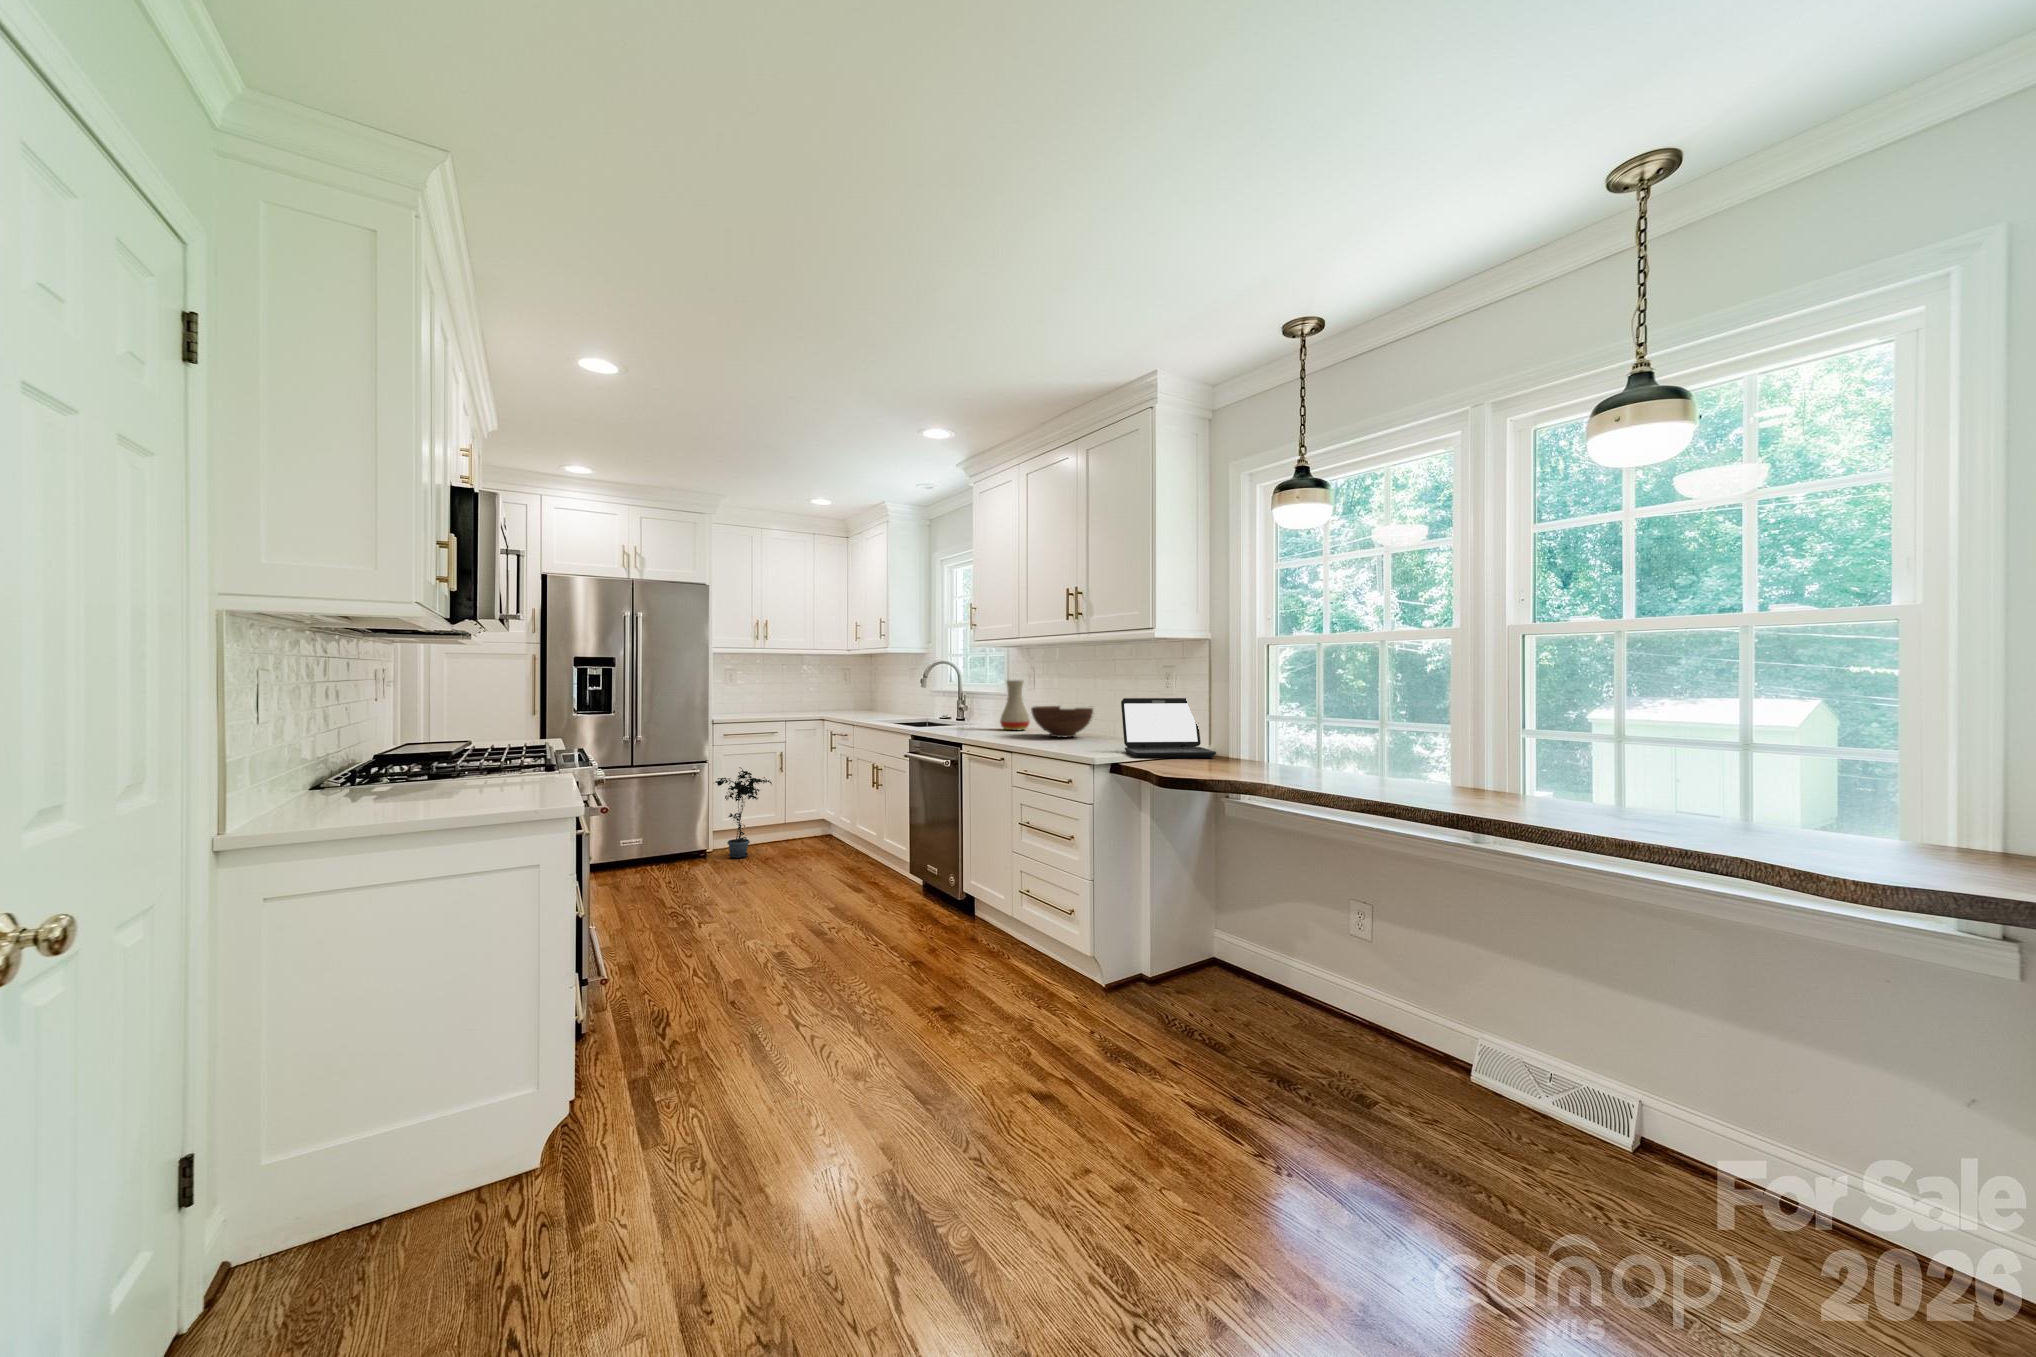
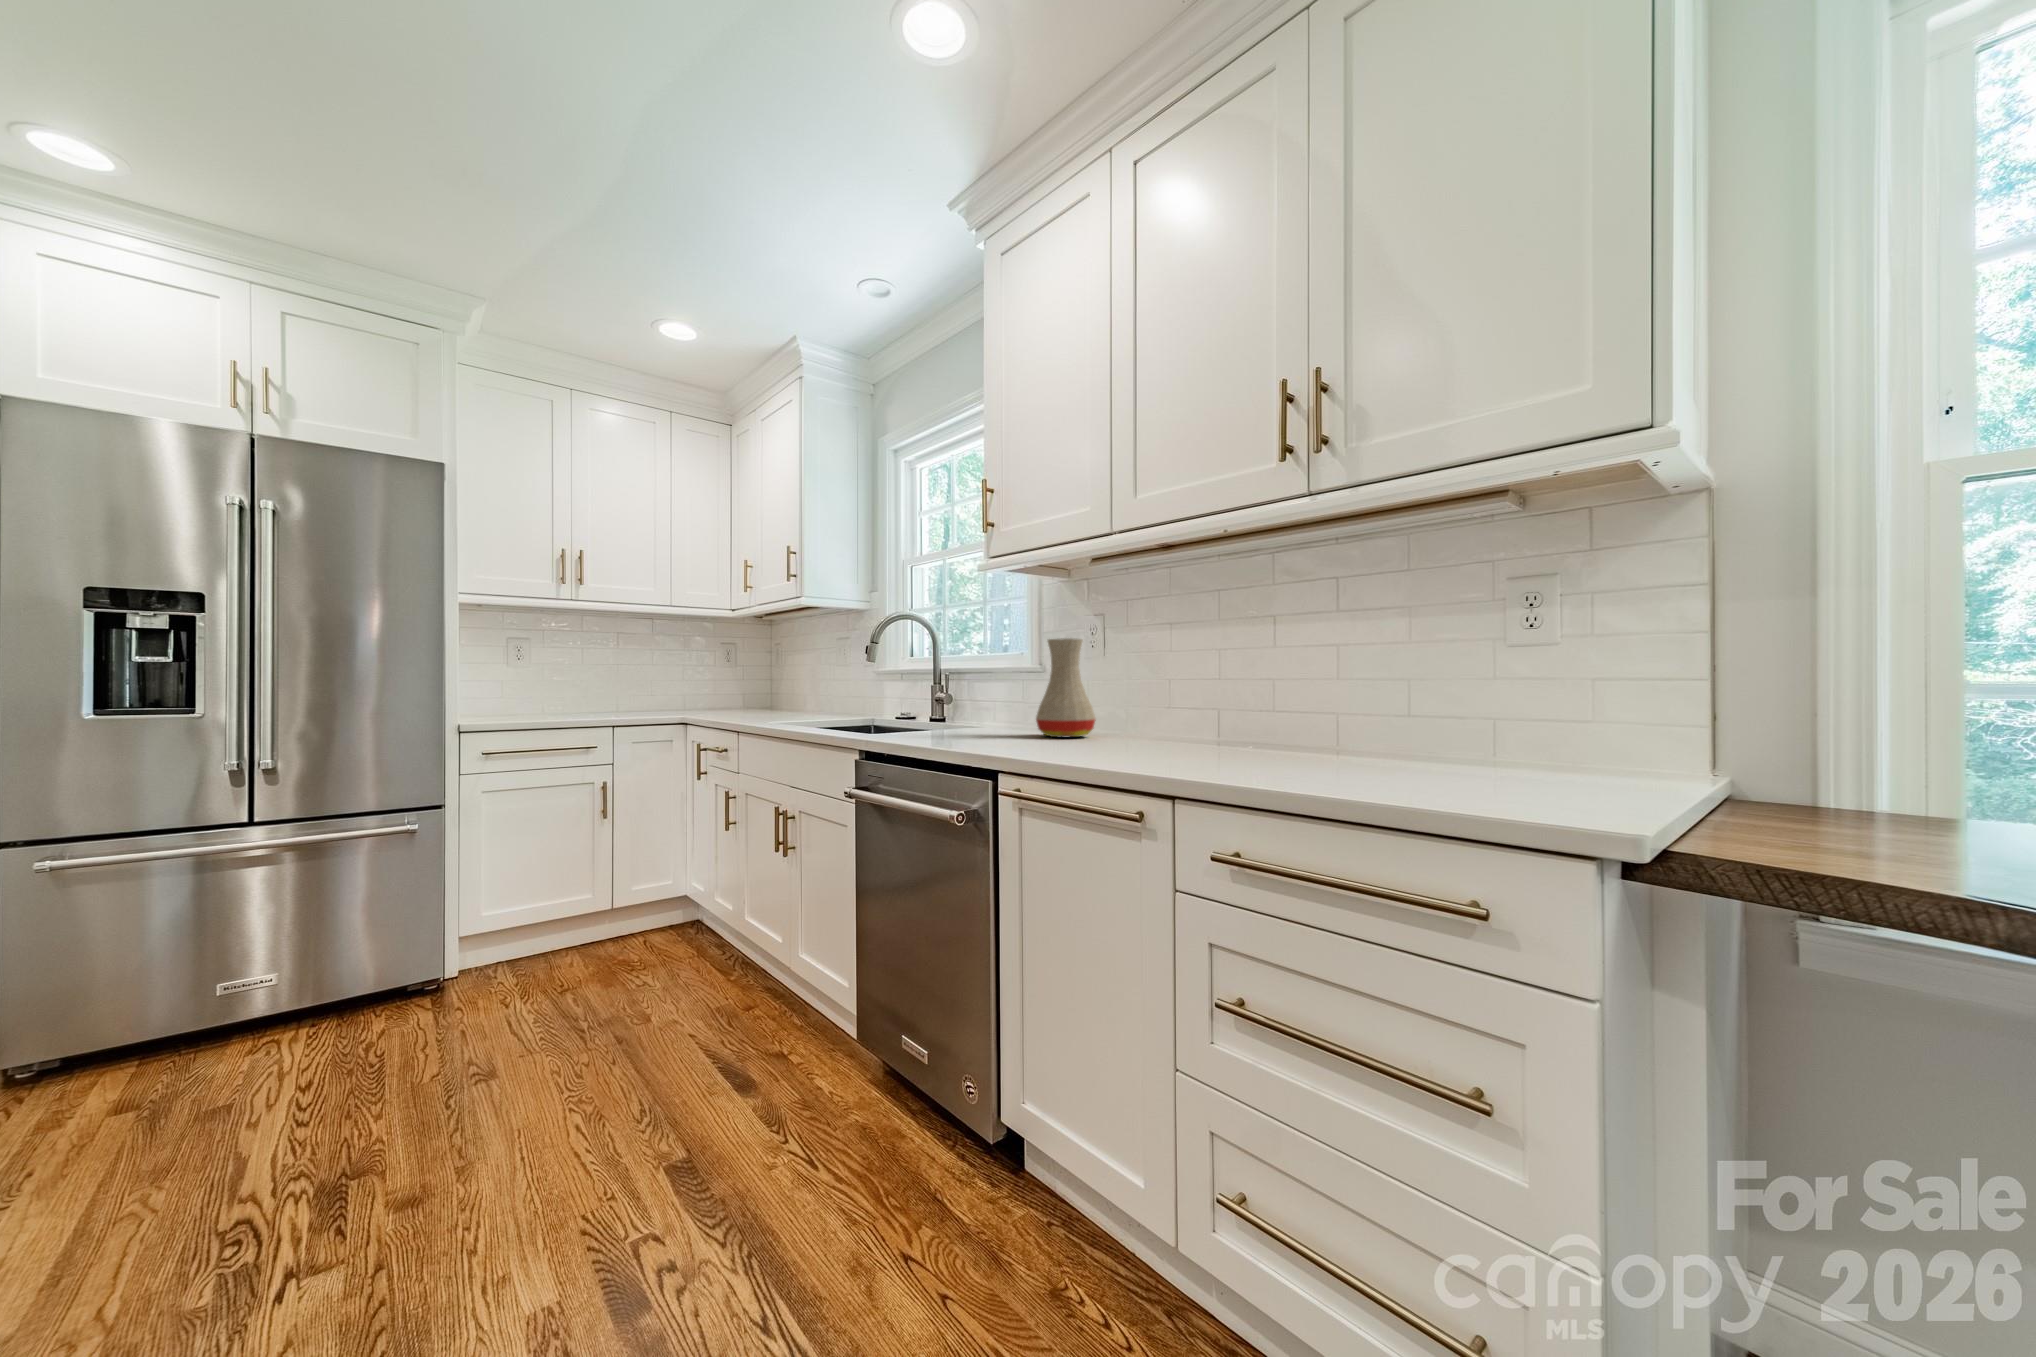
laptop: present [1121,698,1216,758] -> none [1467,647,1845,819]
fruit bowl: present [1031,706,1093,737] -> none [1130,685,1273,751]
potted plant: present [715,767,772,858] -> none [456,817,579,997]

